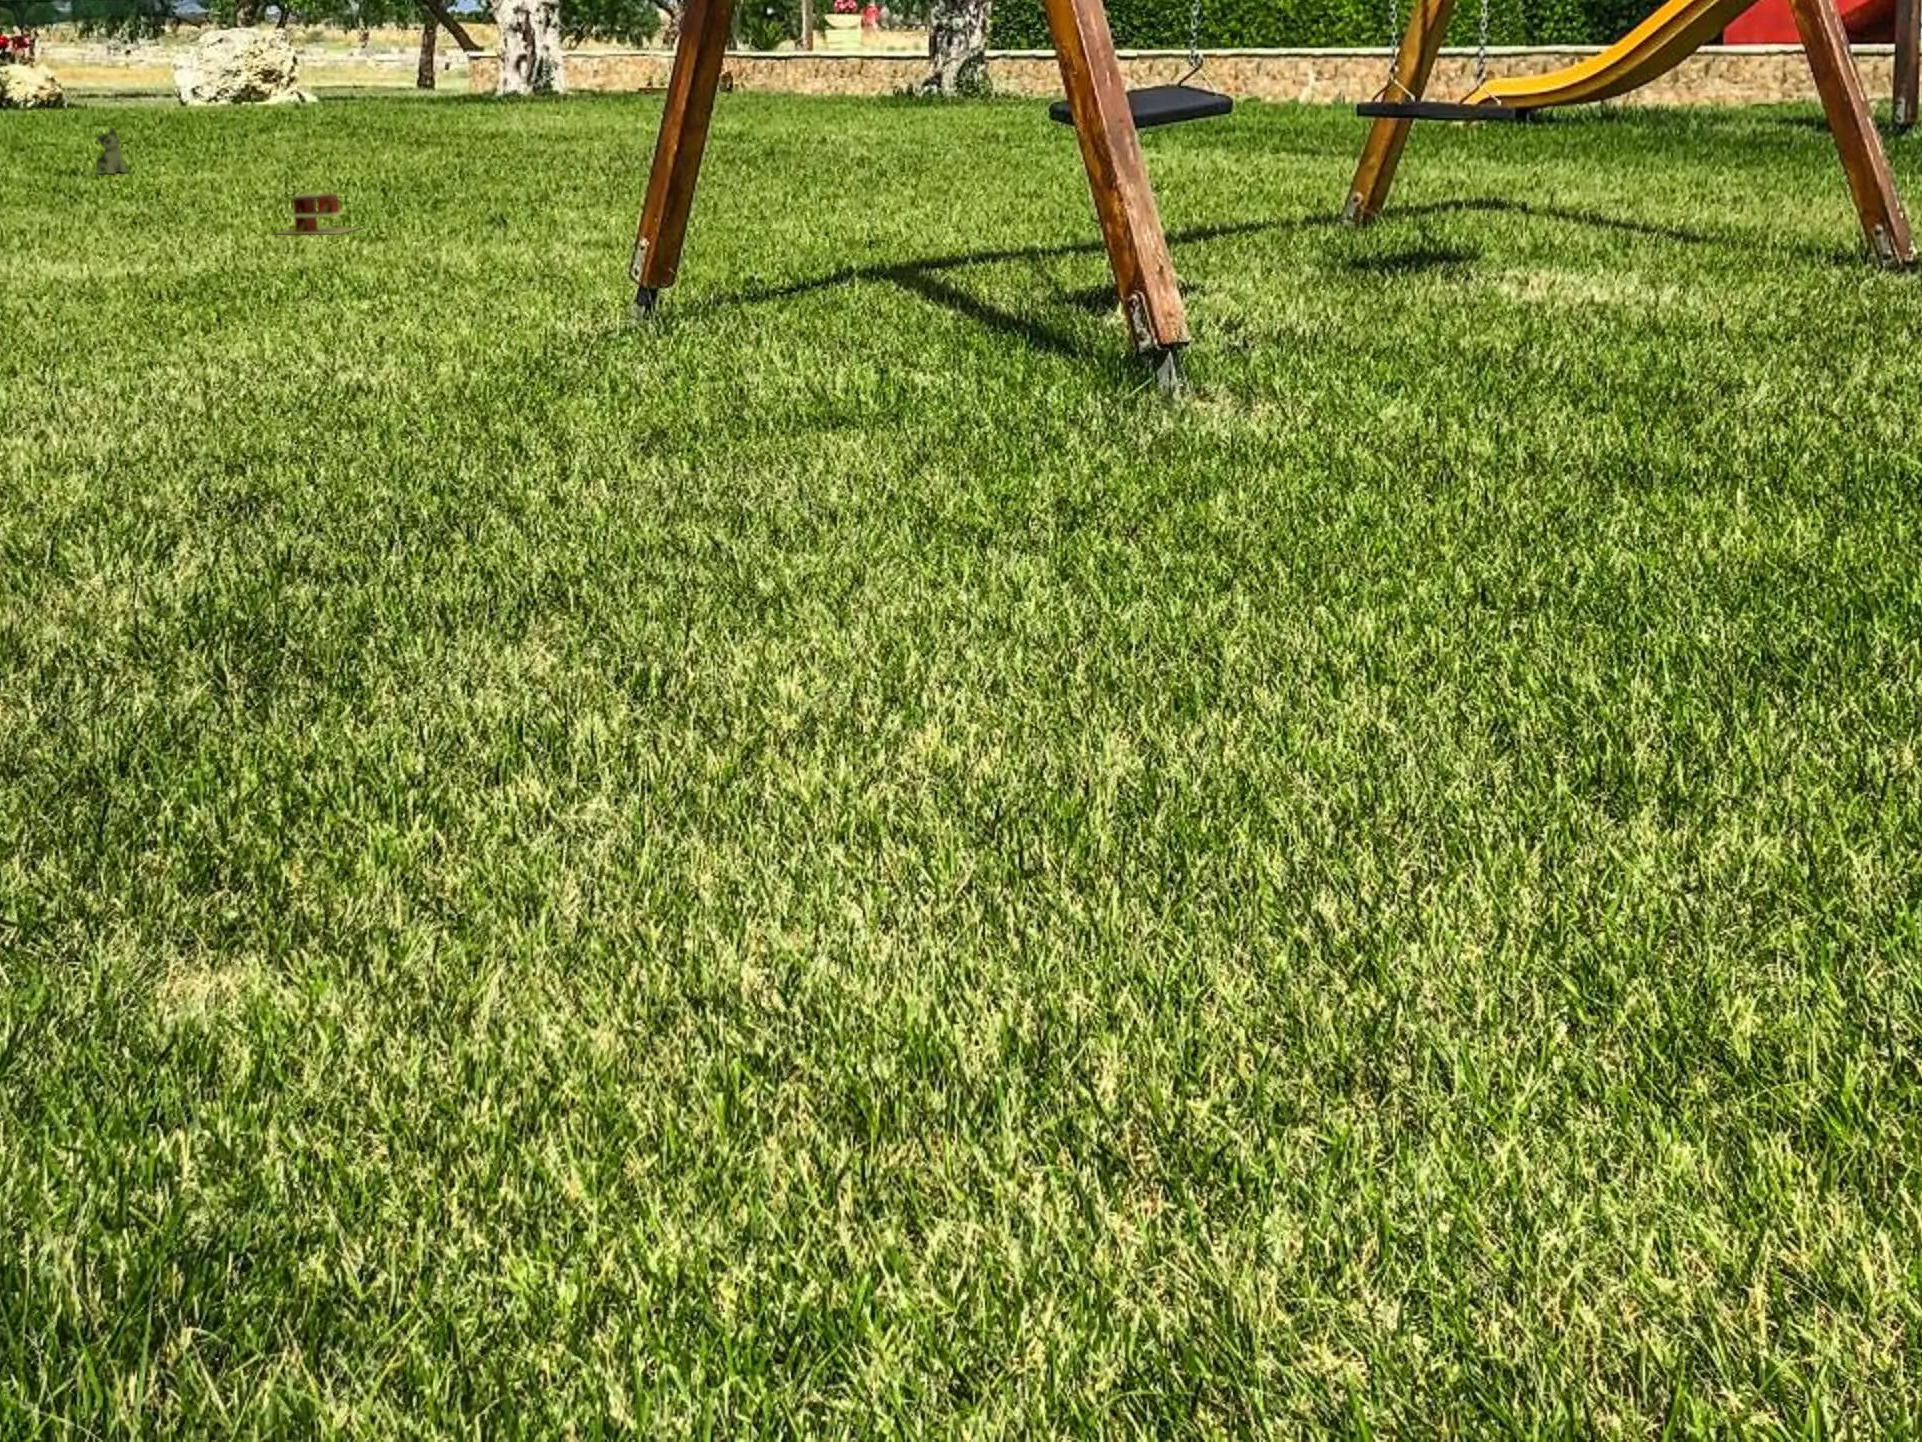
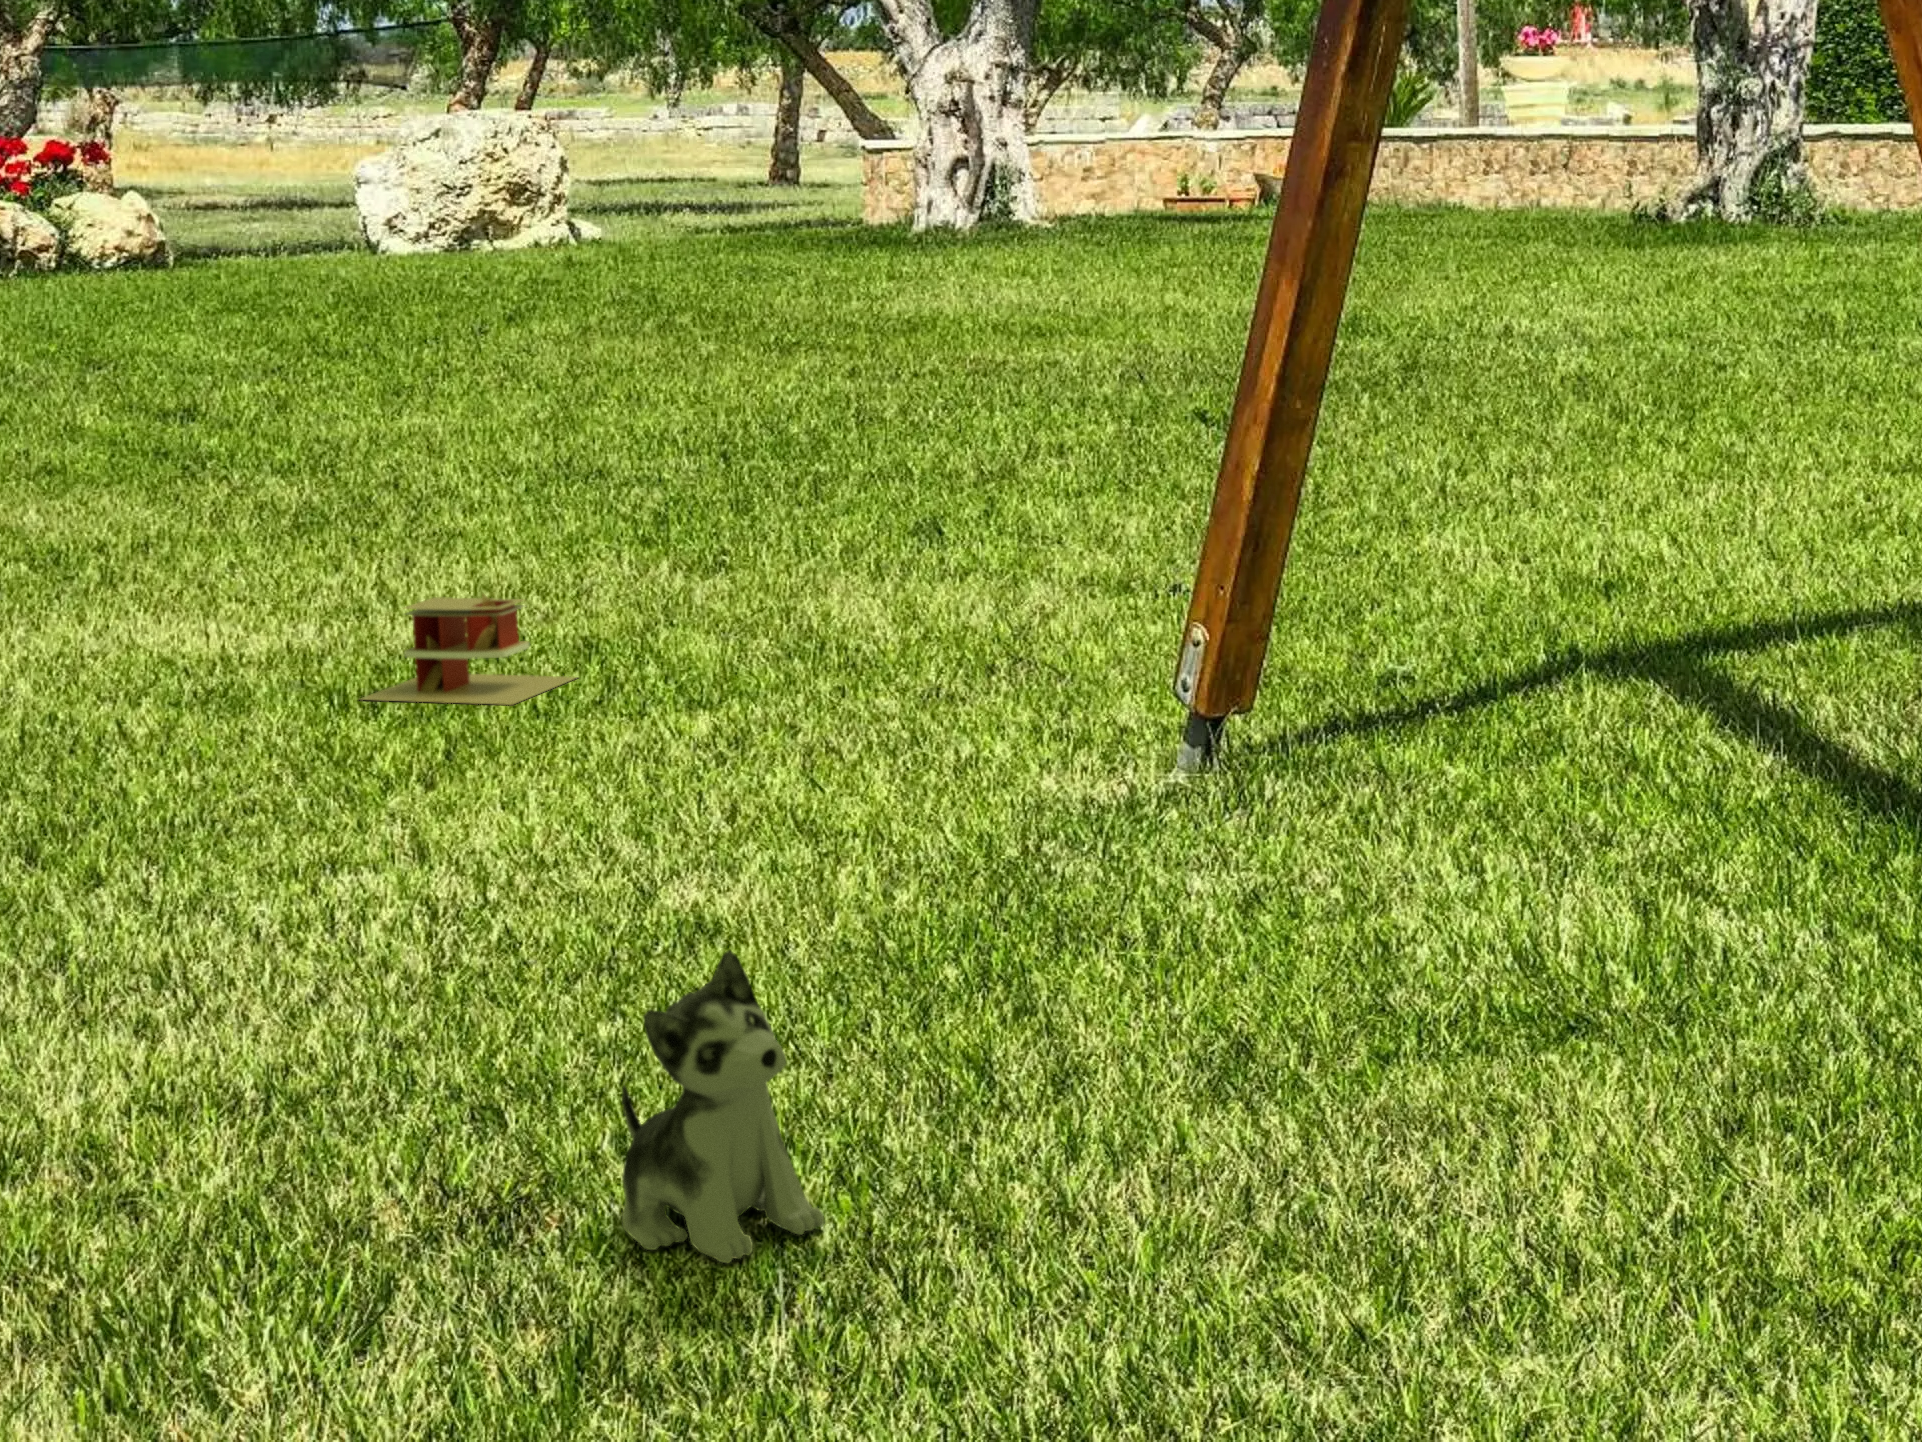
plush toy: present [96,128,128,174] -> present [622,950,825,1263]

